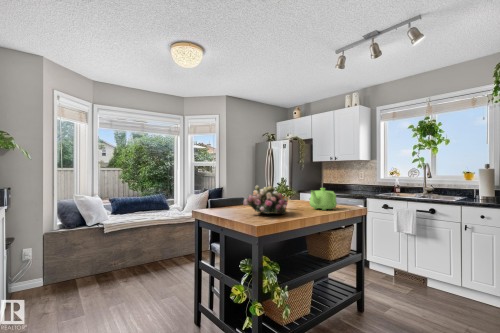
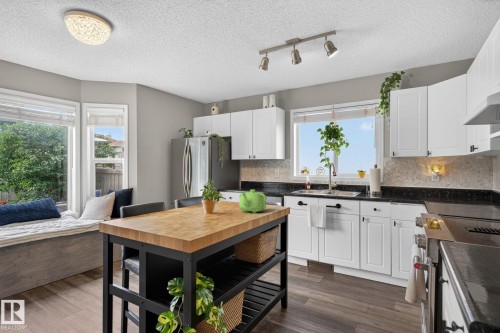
flower arrangement: present [244,186,287,214] -> none [169,190,220,222]

